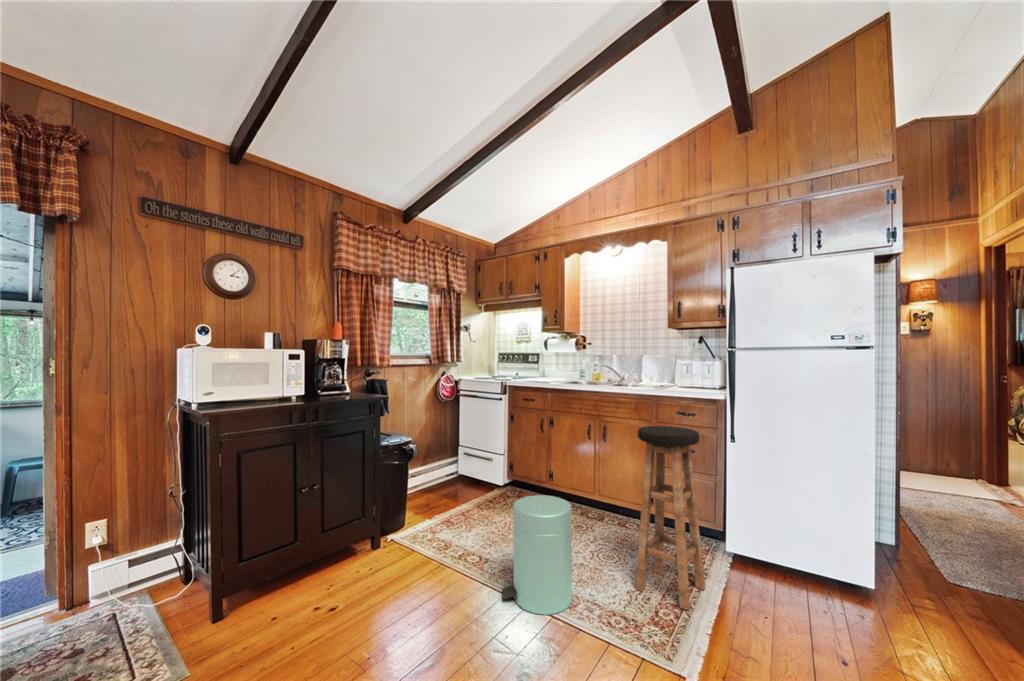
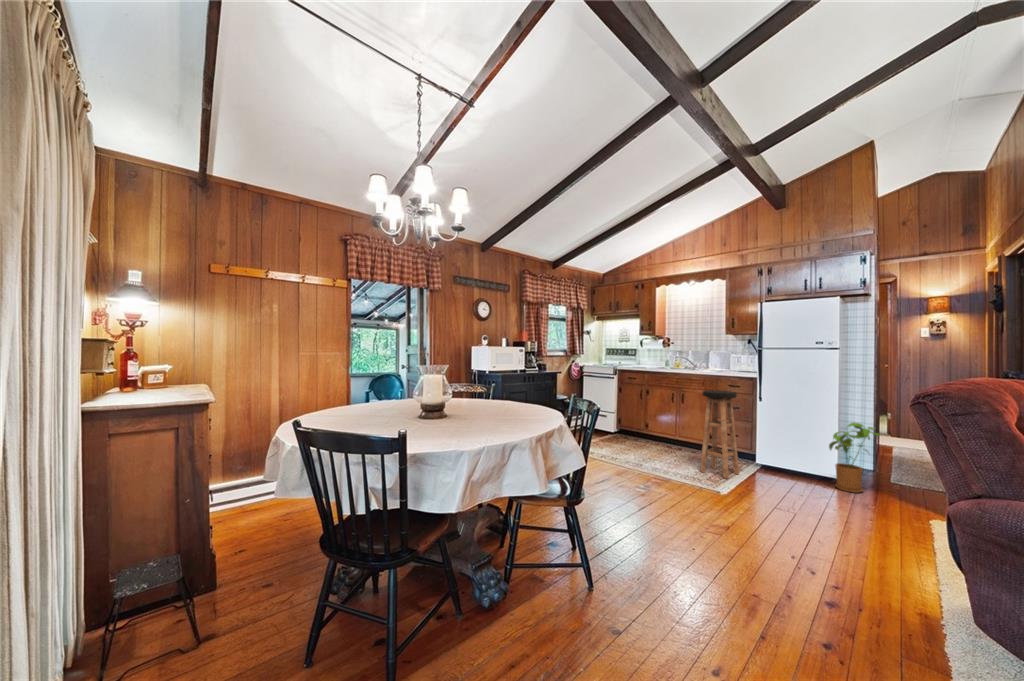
house plant: none [870,490,980,633] -> present [829,423,880,493]
trash can: present [503,495,572,615] -> none [630,423,666,475]

